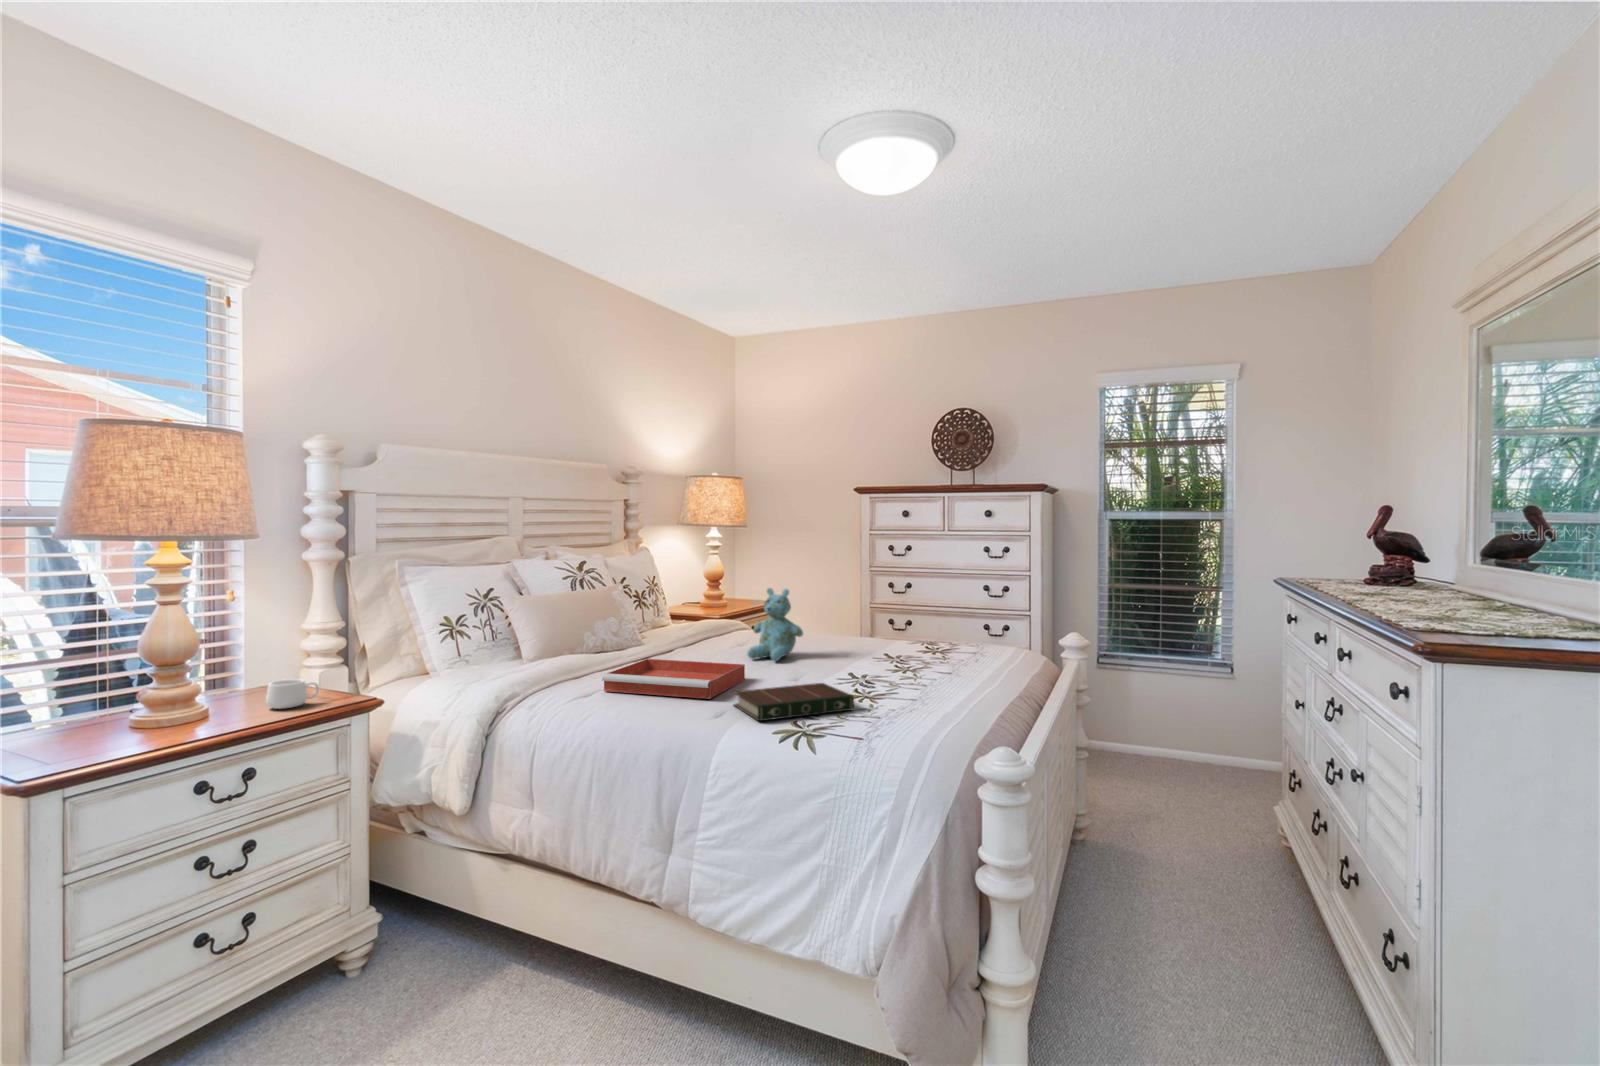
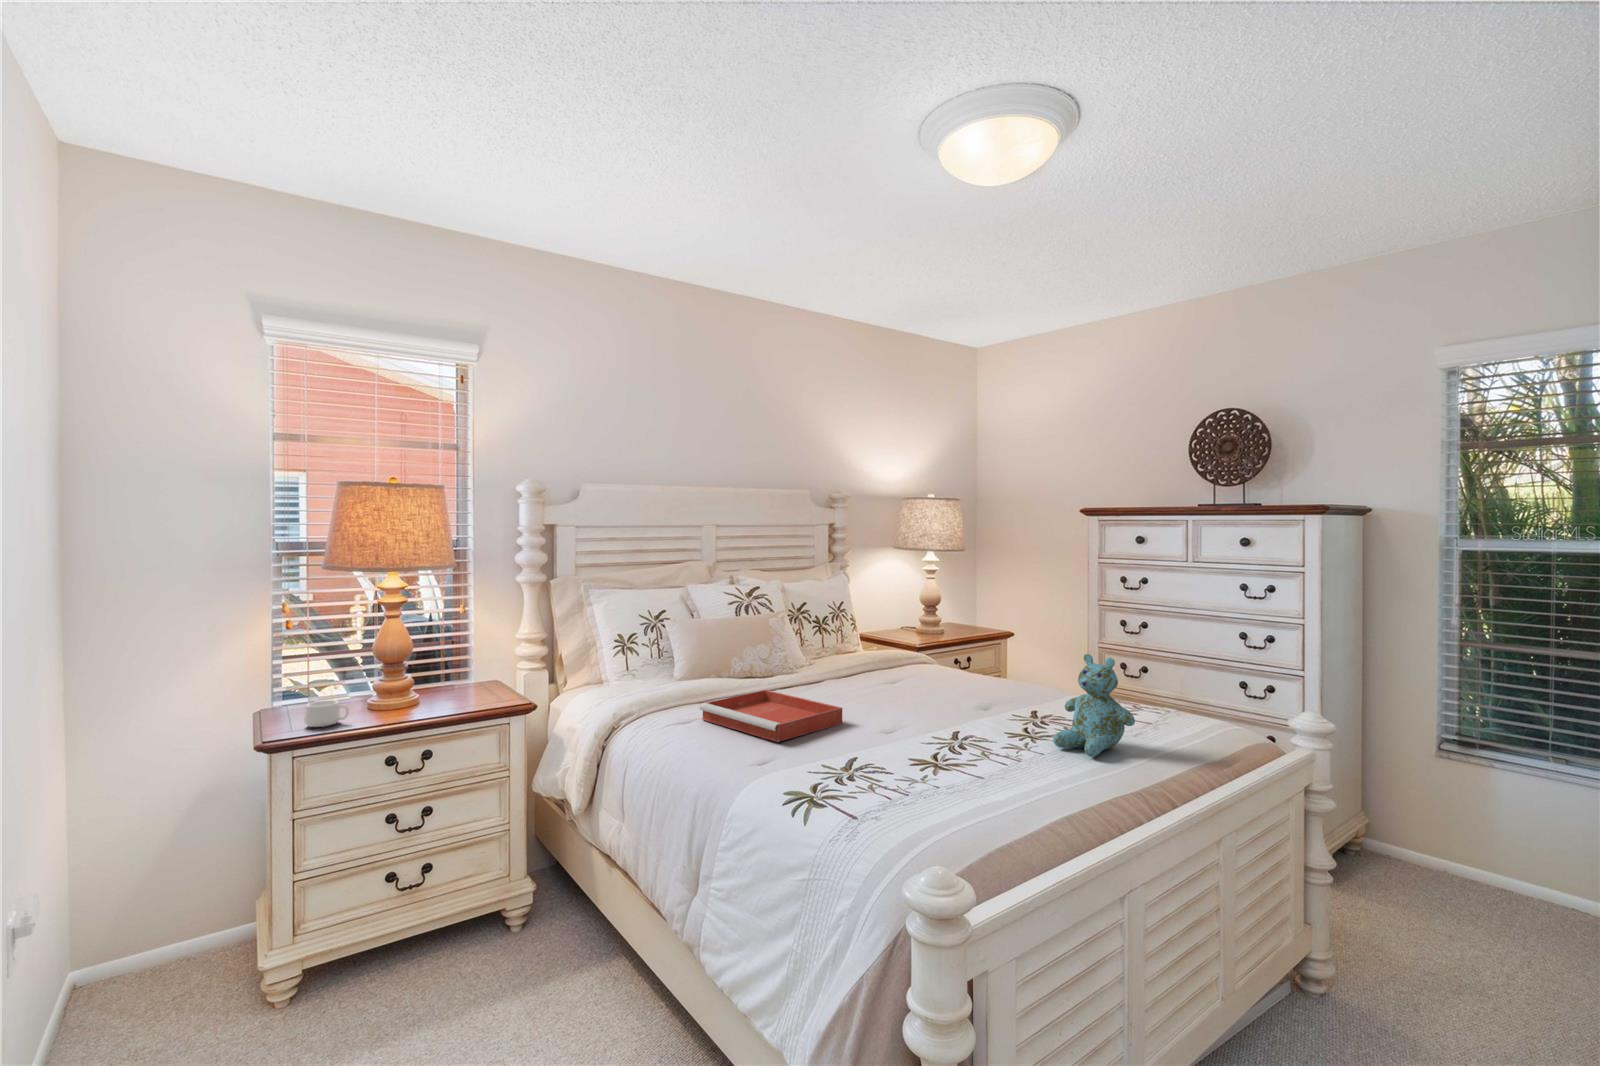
stuffed bear: present [747,588,803,661] -> present [1053,654,1135,757]
mug: present [266,679,319,709] -> present [304,700,349,727]
book: present [734,683,854,721] -> none [787,739,902,779]

